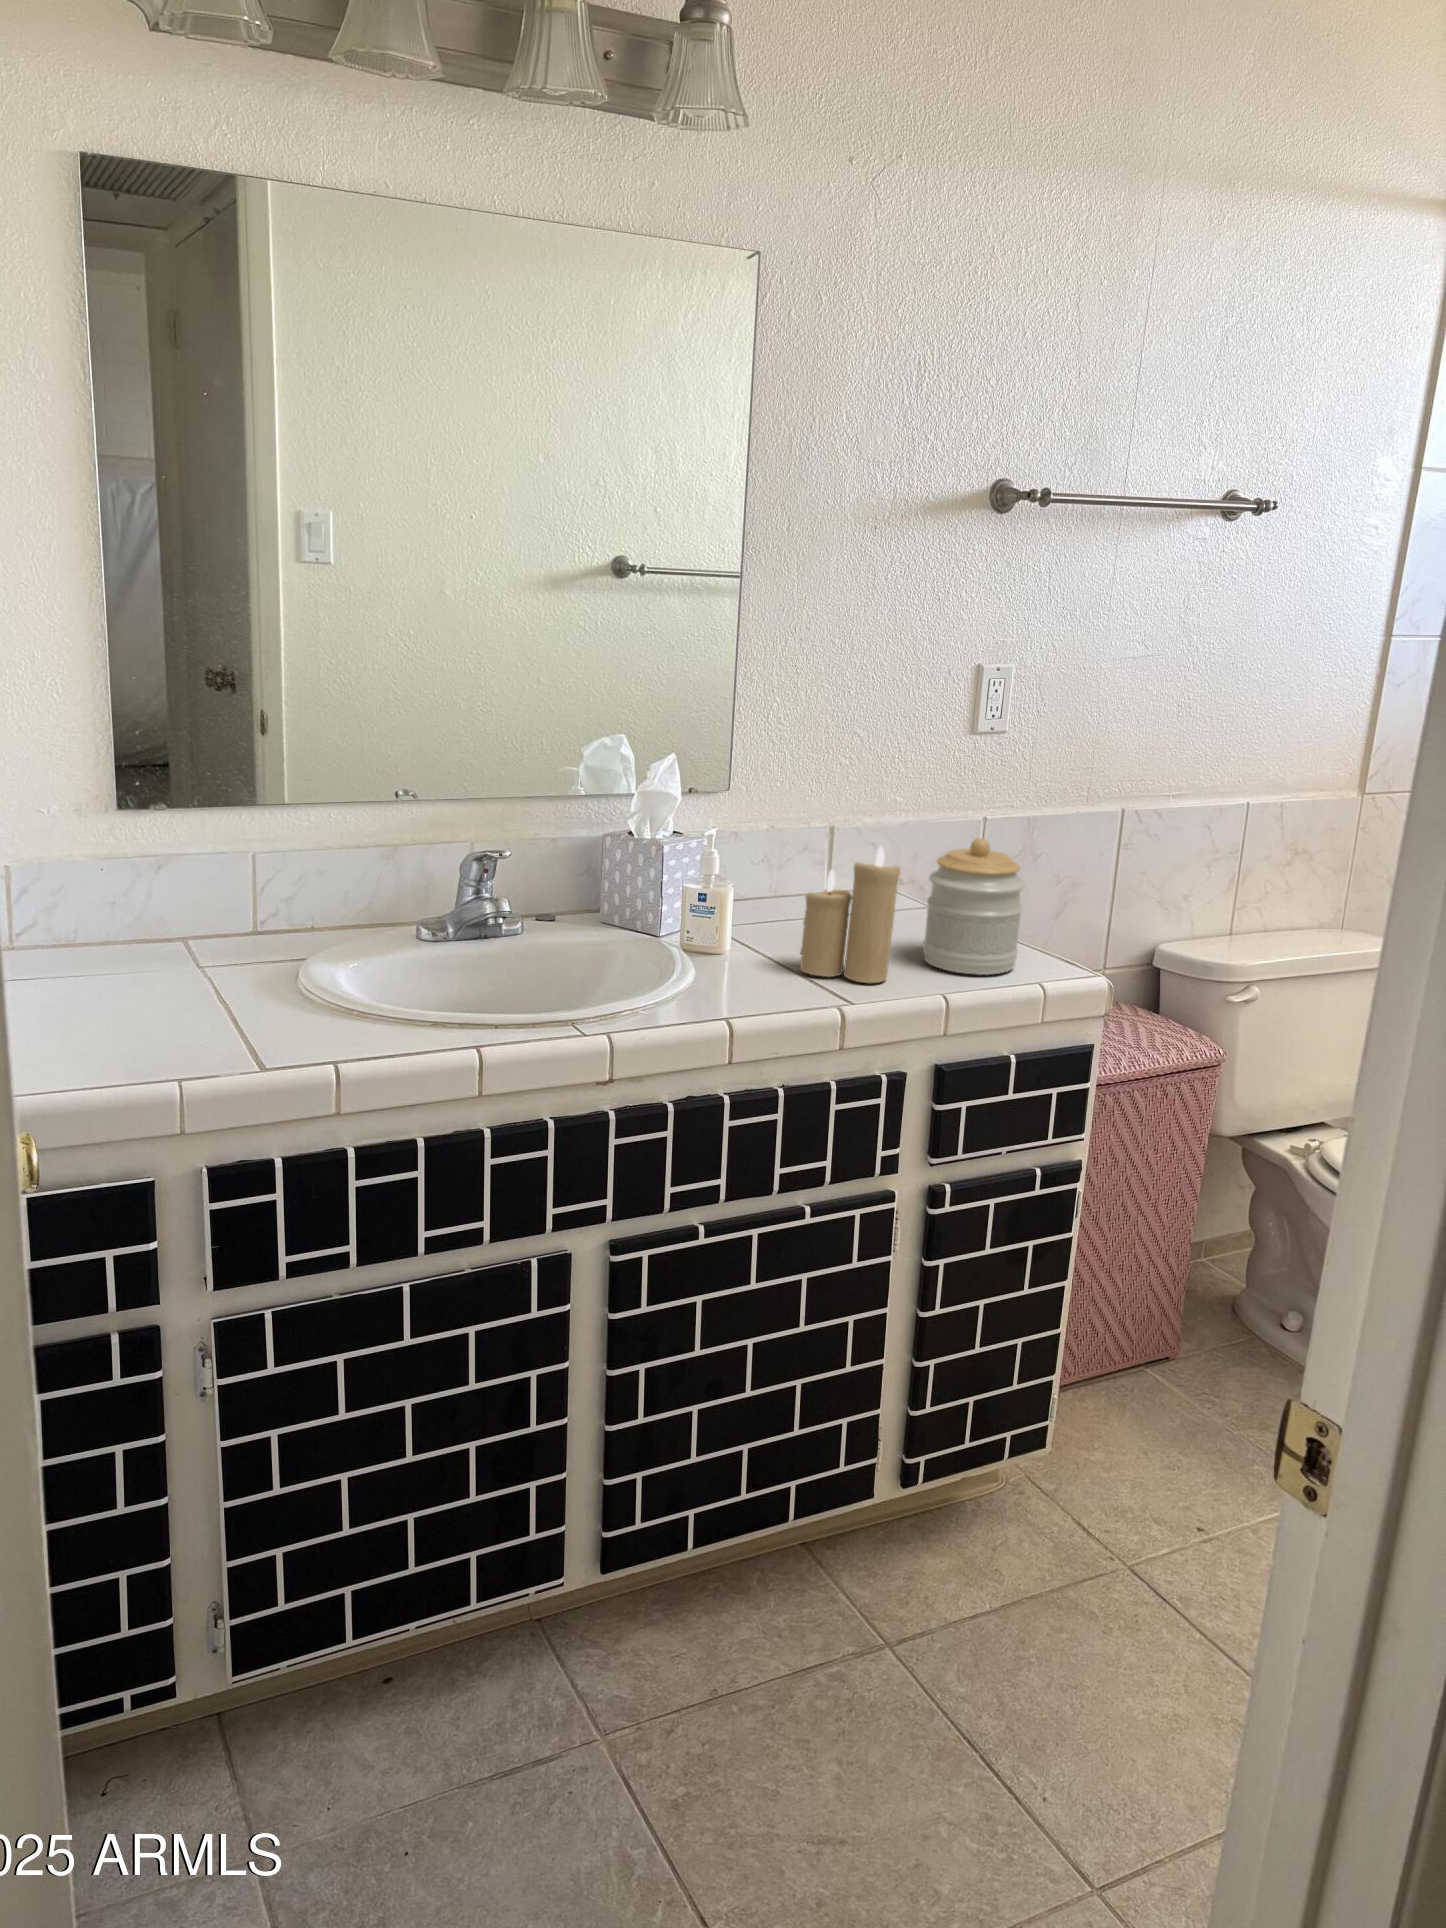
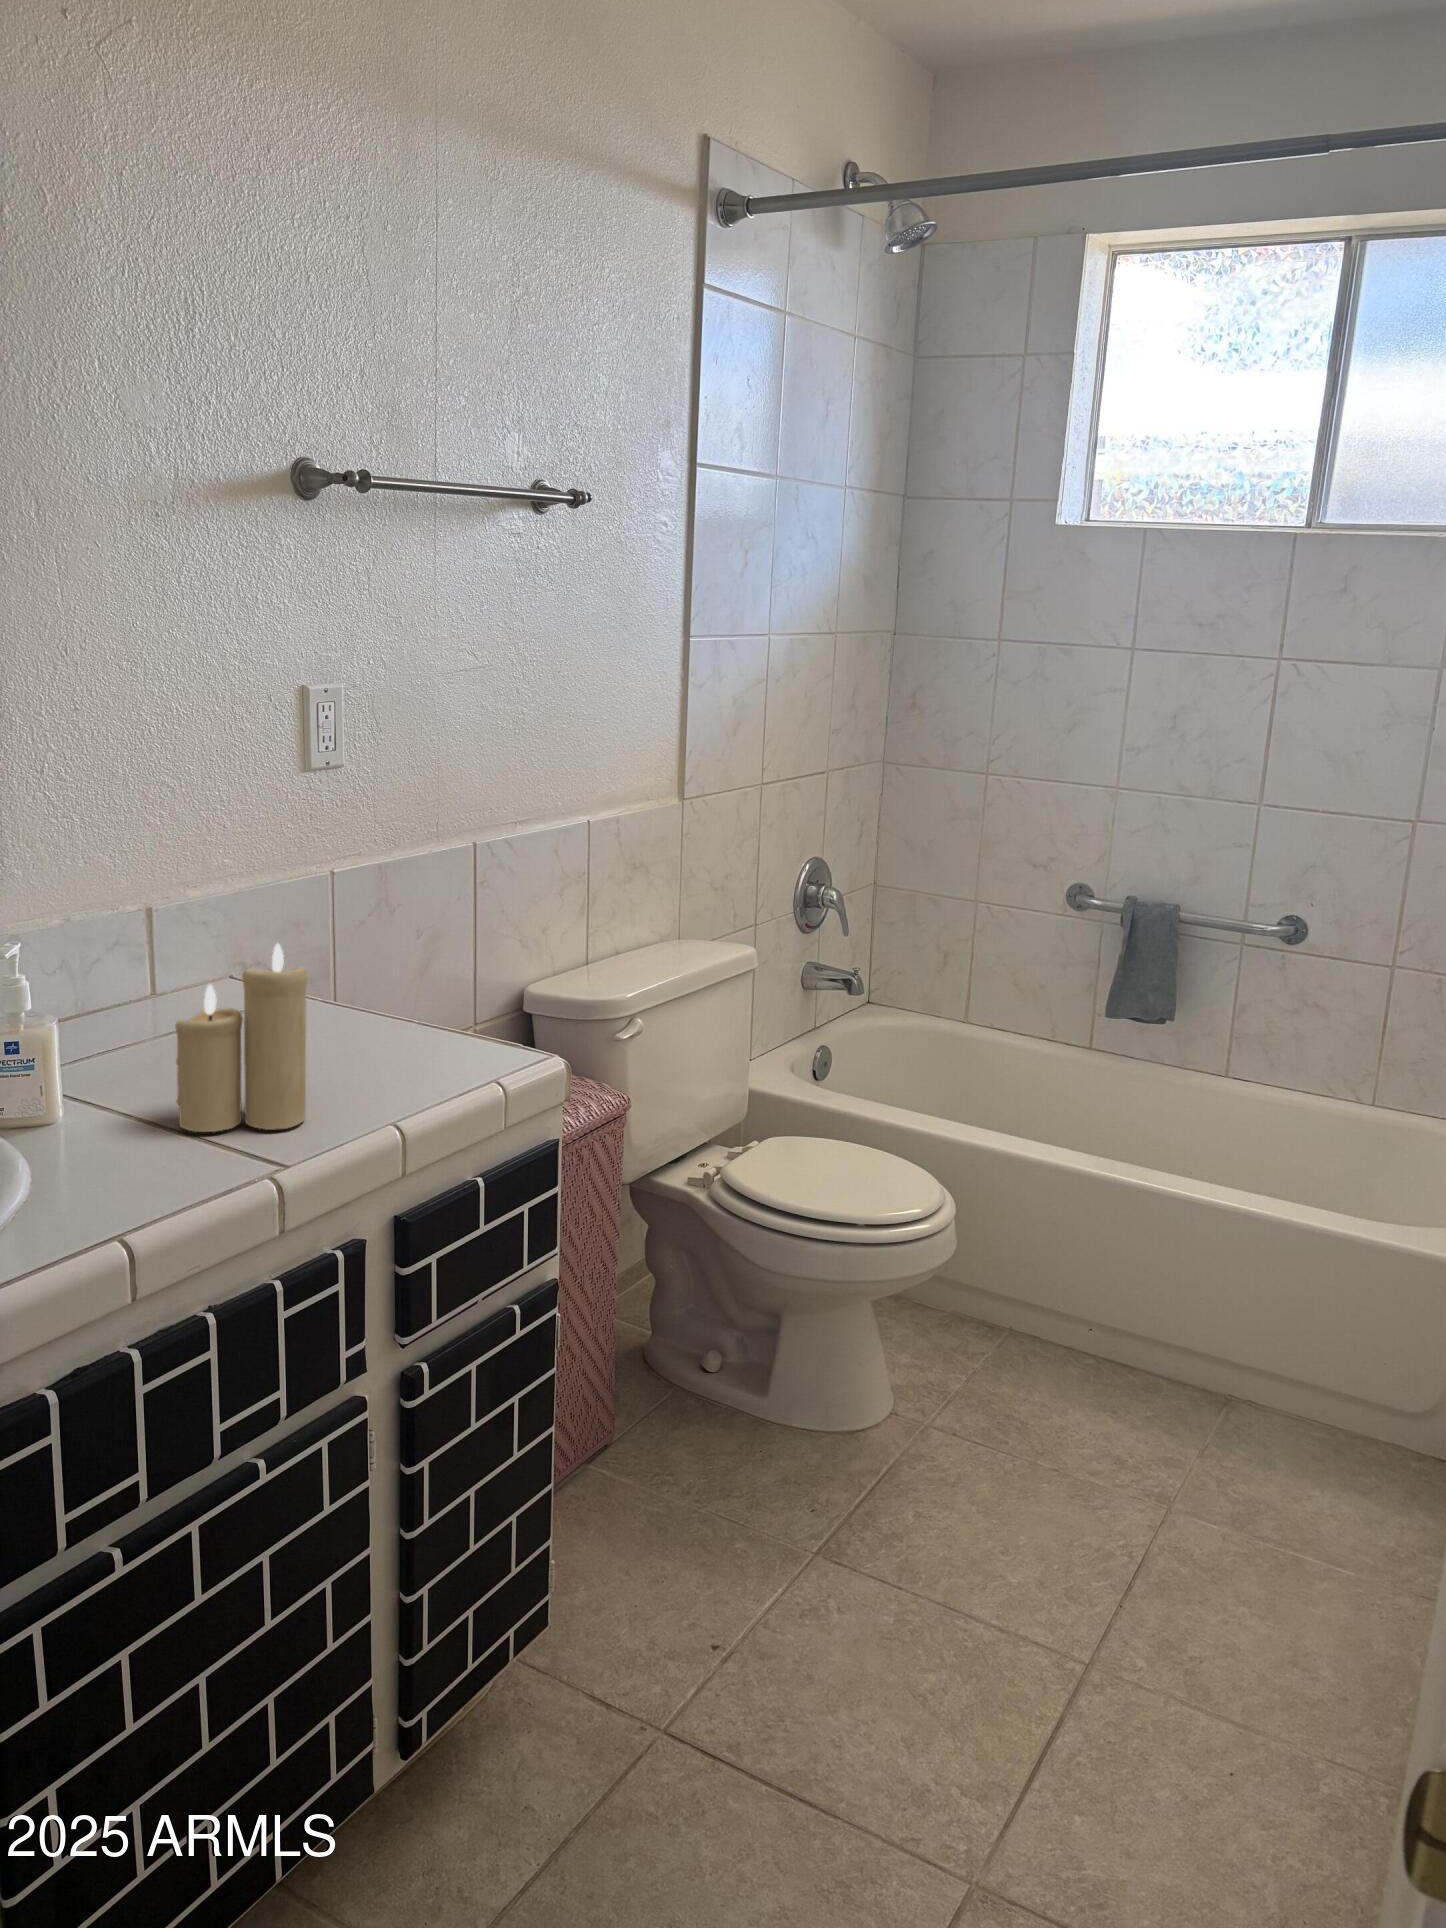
jar: present [923,838,1025,975] -> none [328,912,452,1088]

